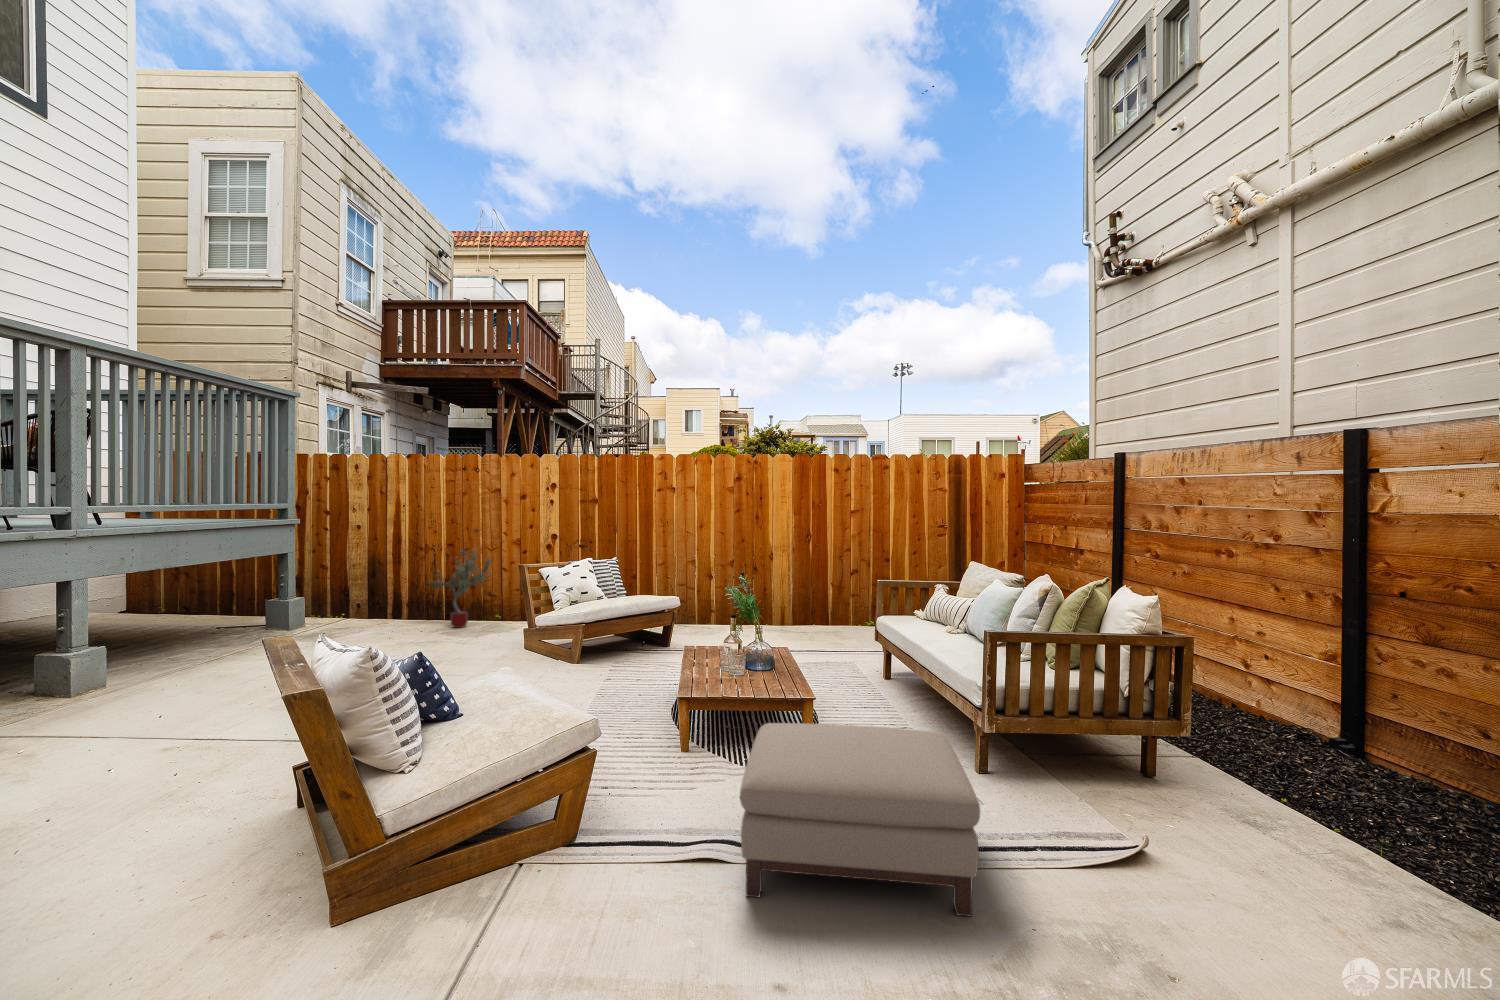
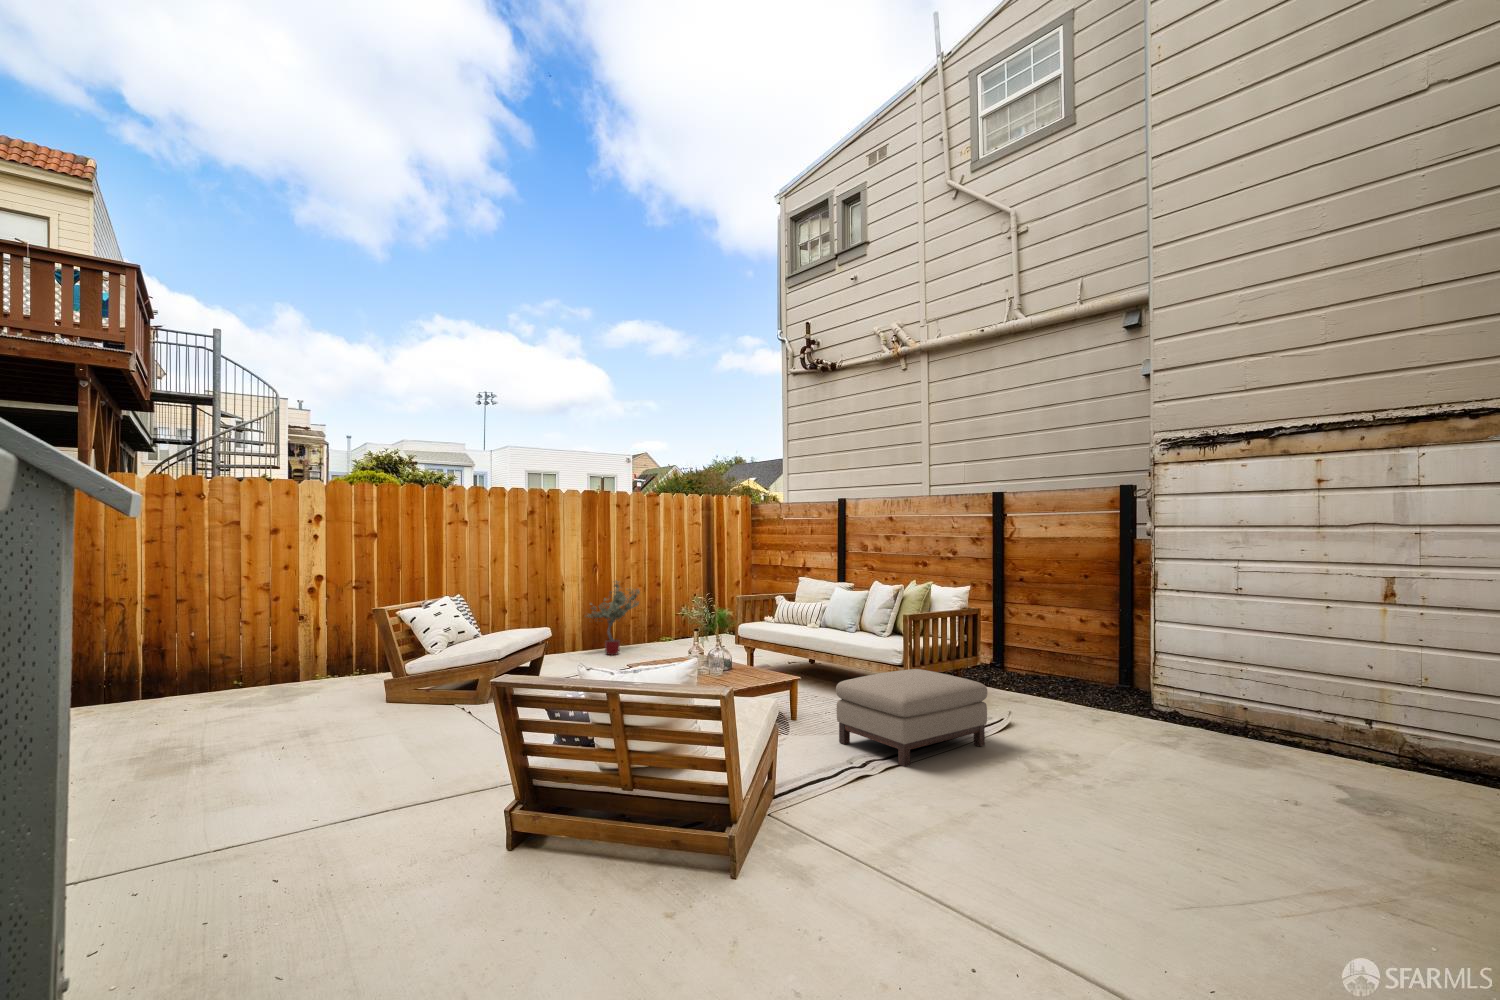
potted tree: present [429,549,491,628] -> present [586,581,640,655]

